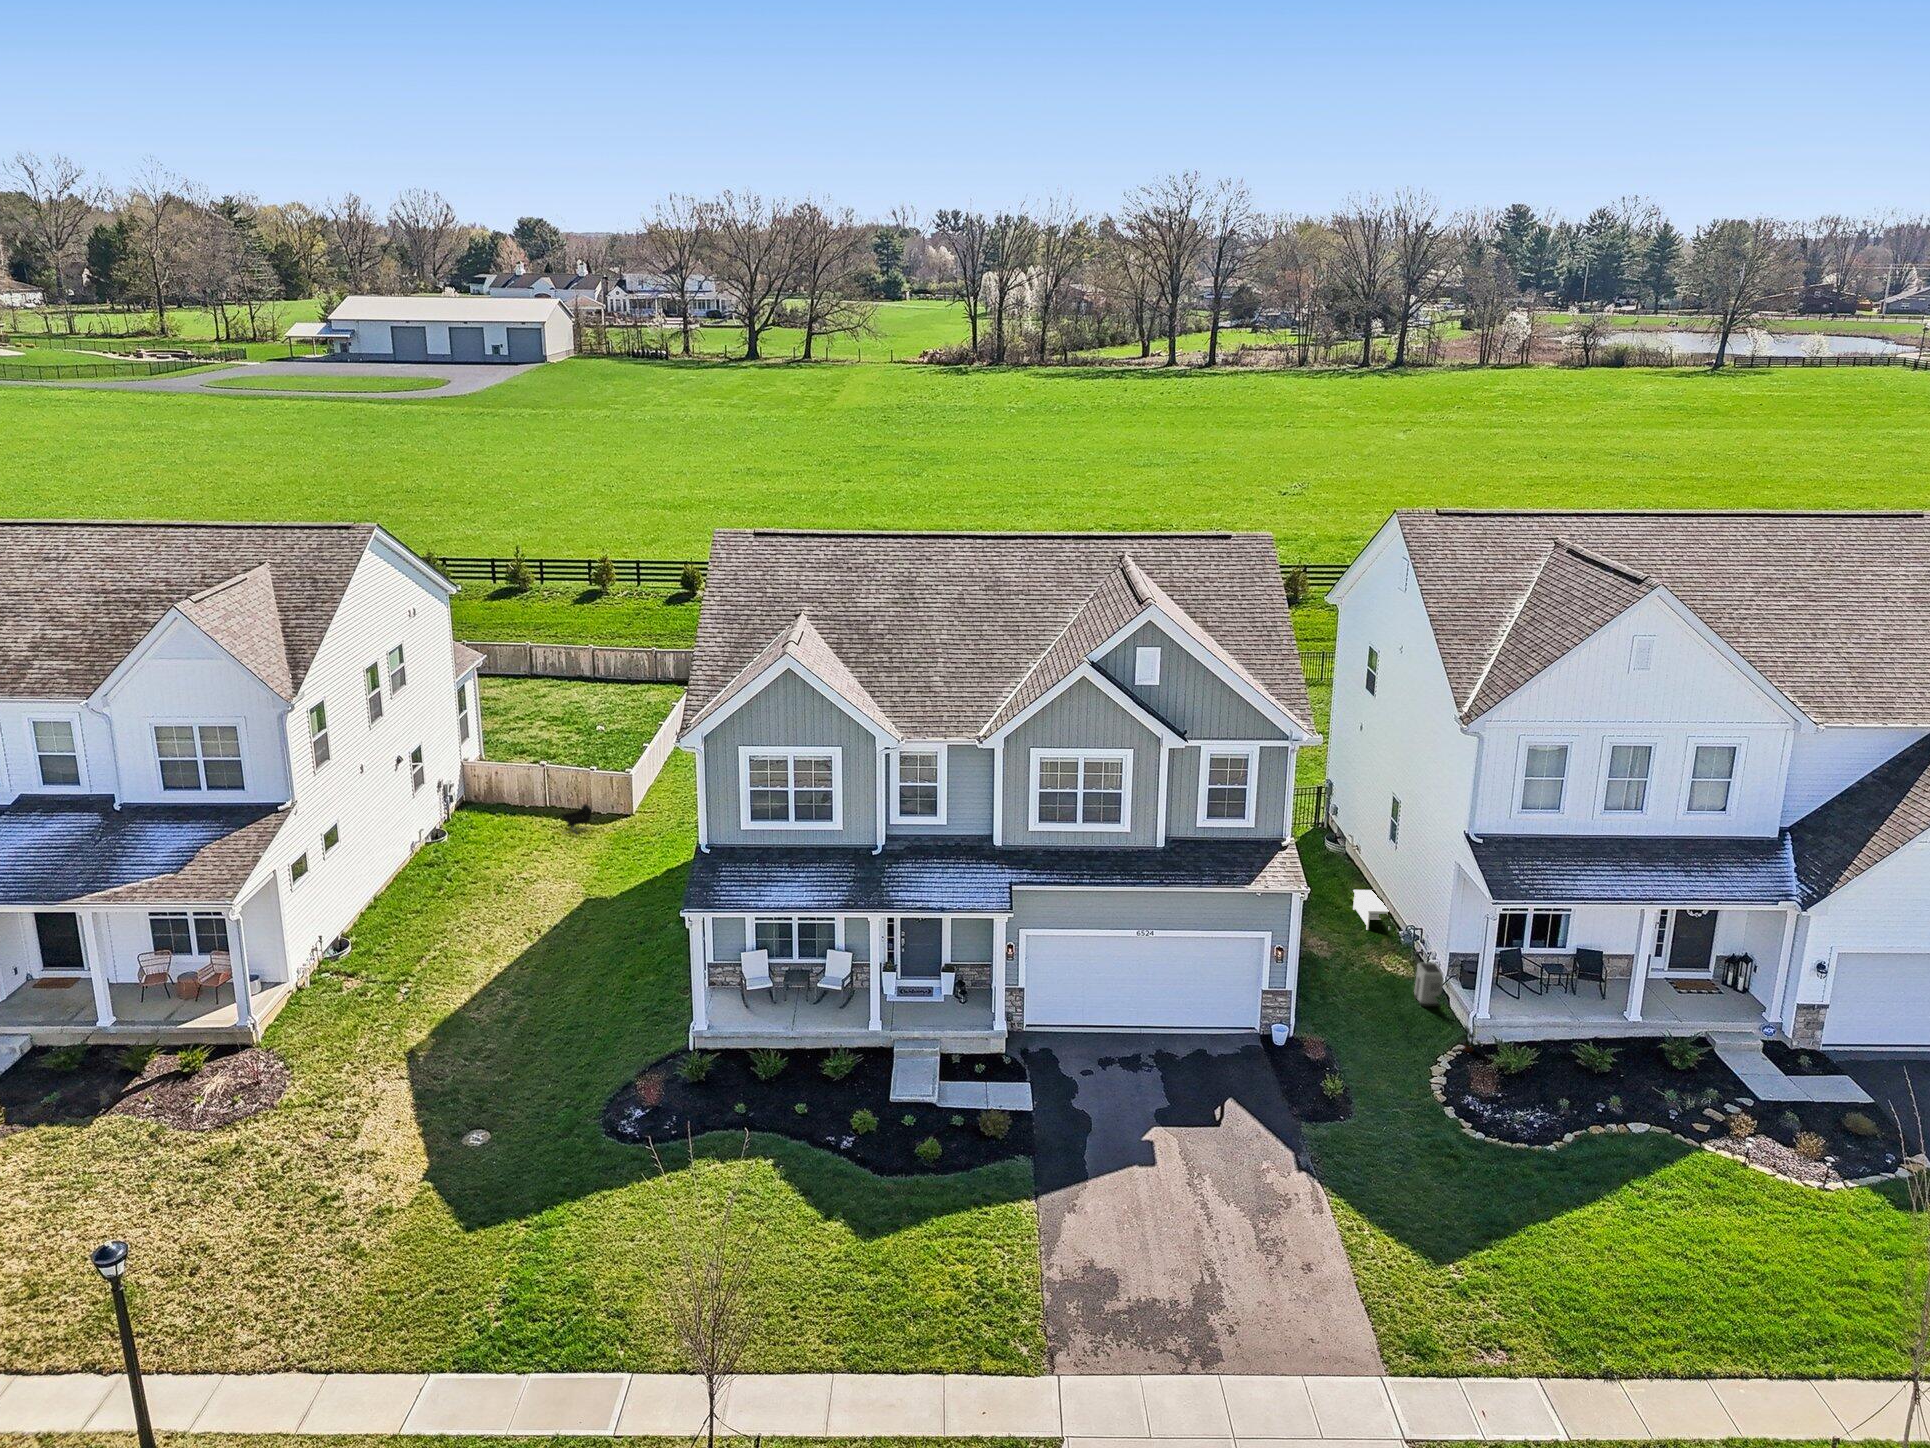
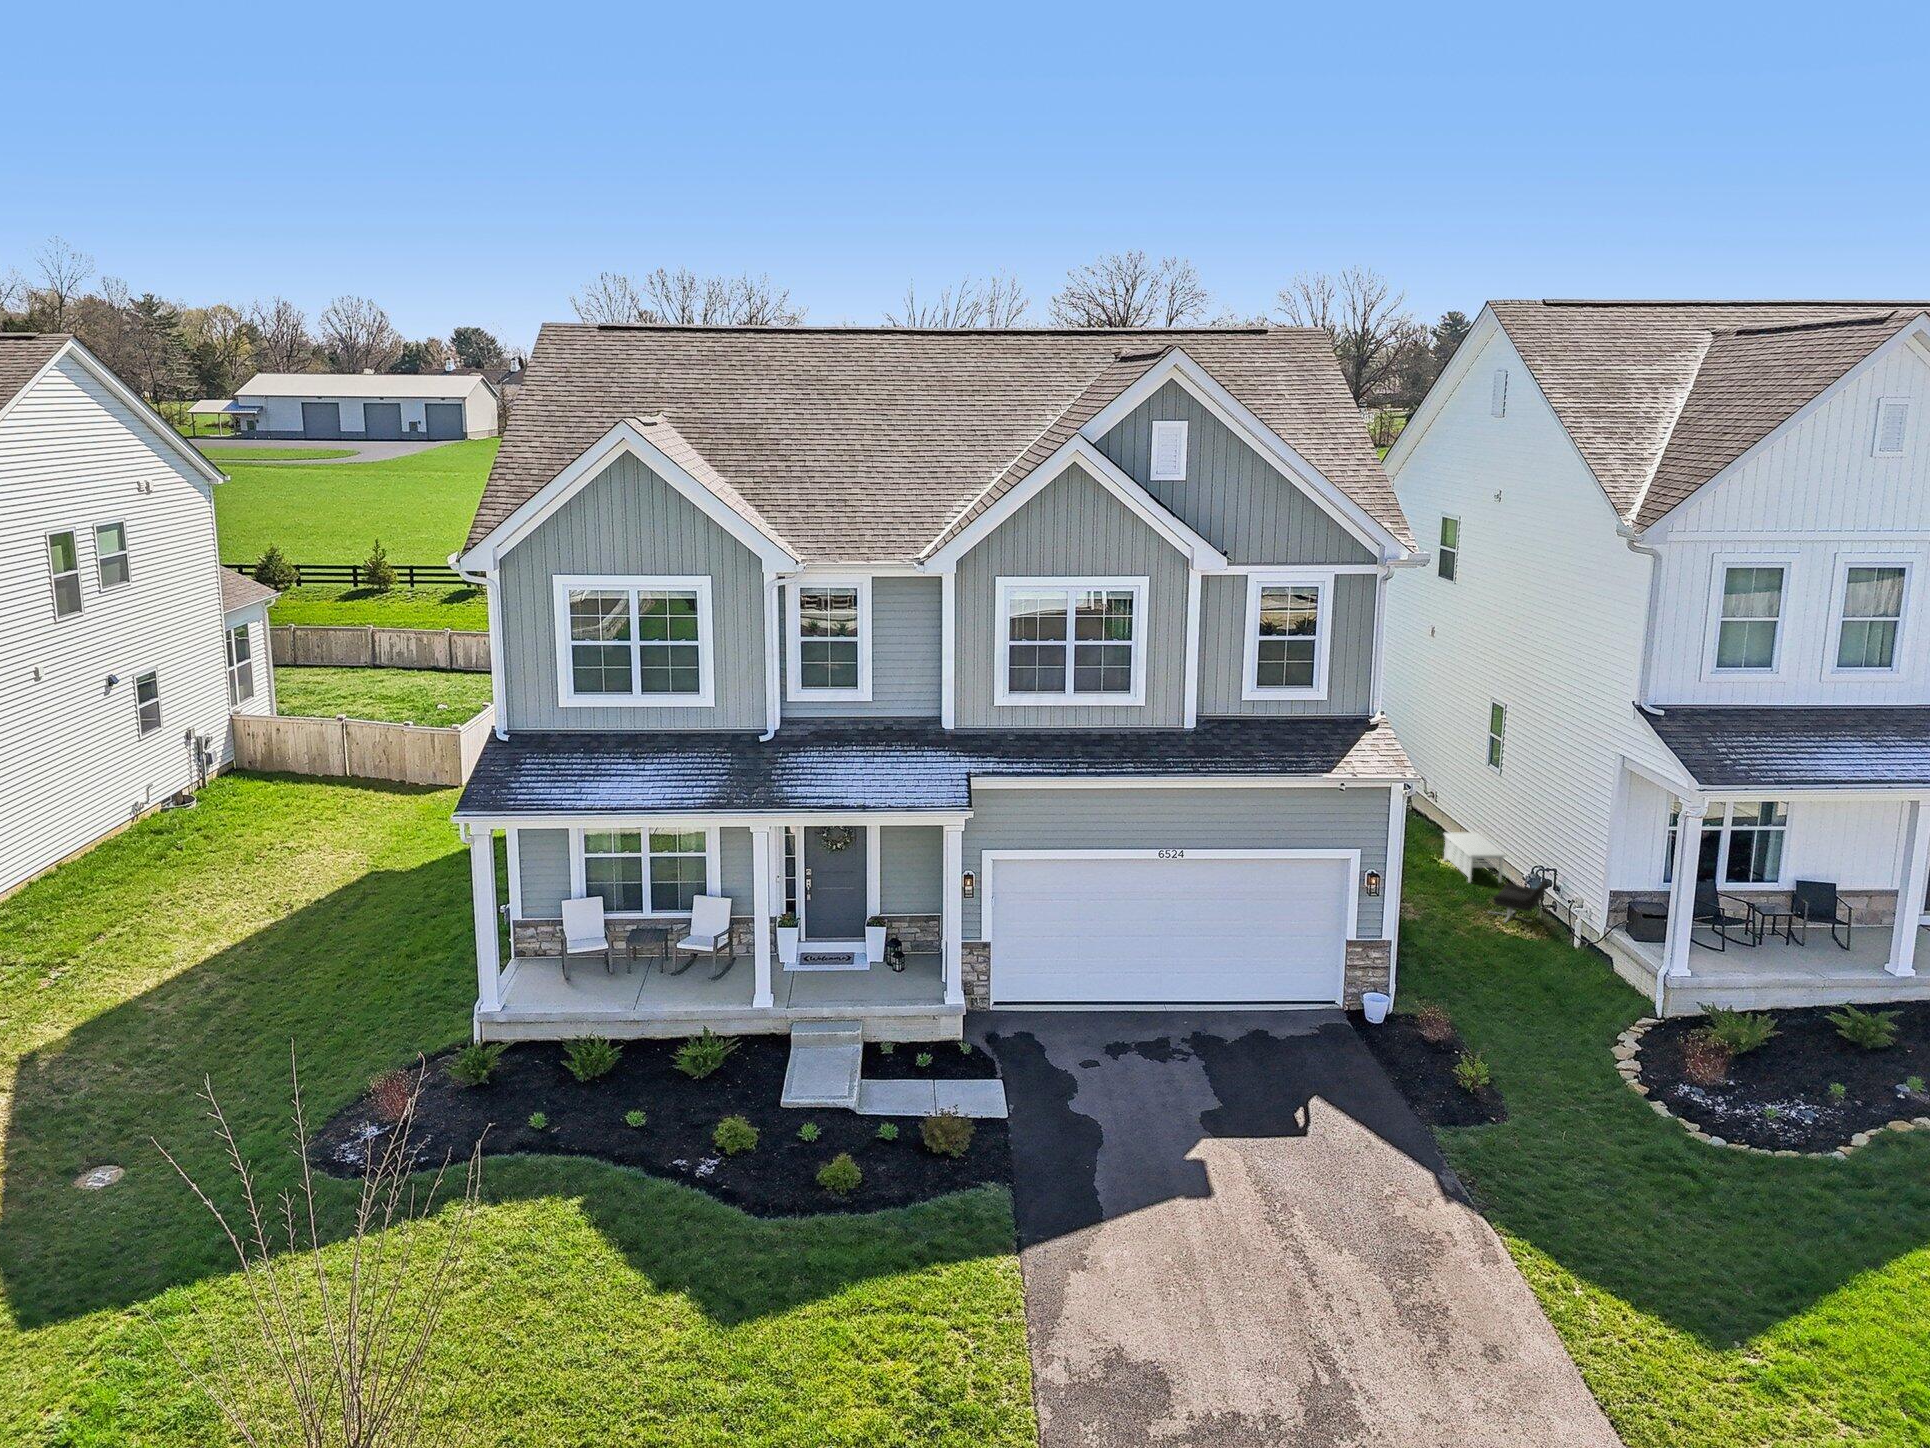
lounge chair: present [562,804,592,831] -> present [1488,881,1549,922]
trash can: present [1414,963,1443,1007] -> none [1558,907,1609,970]
potted plant: present [1457,1026,1481,1052] -> none [1639,983,1680,1025]

